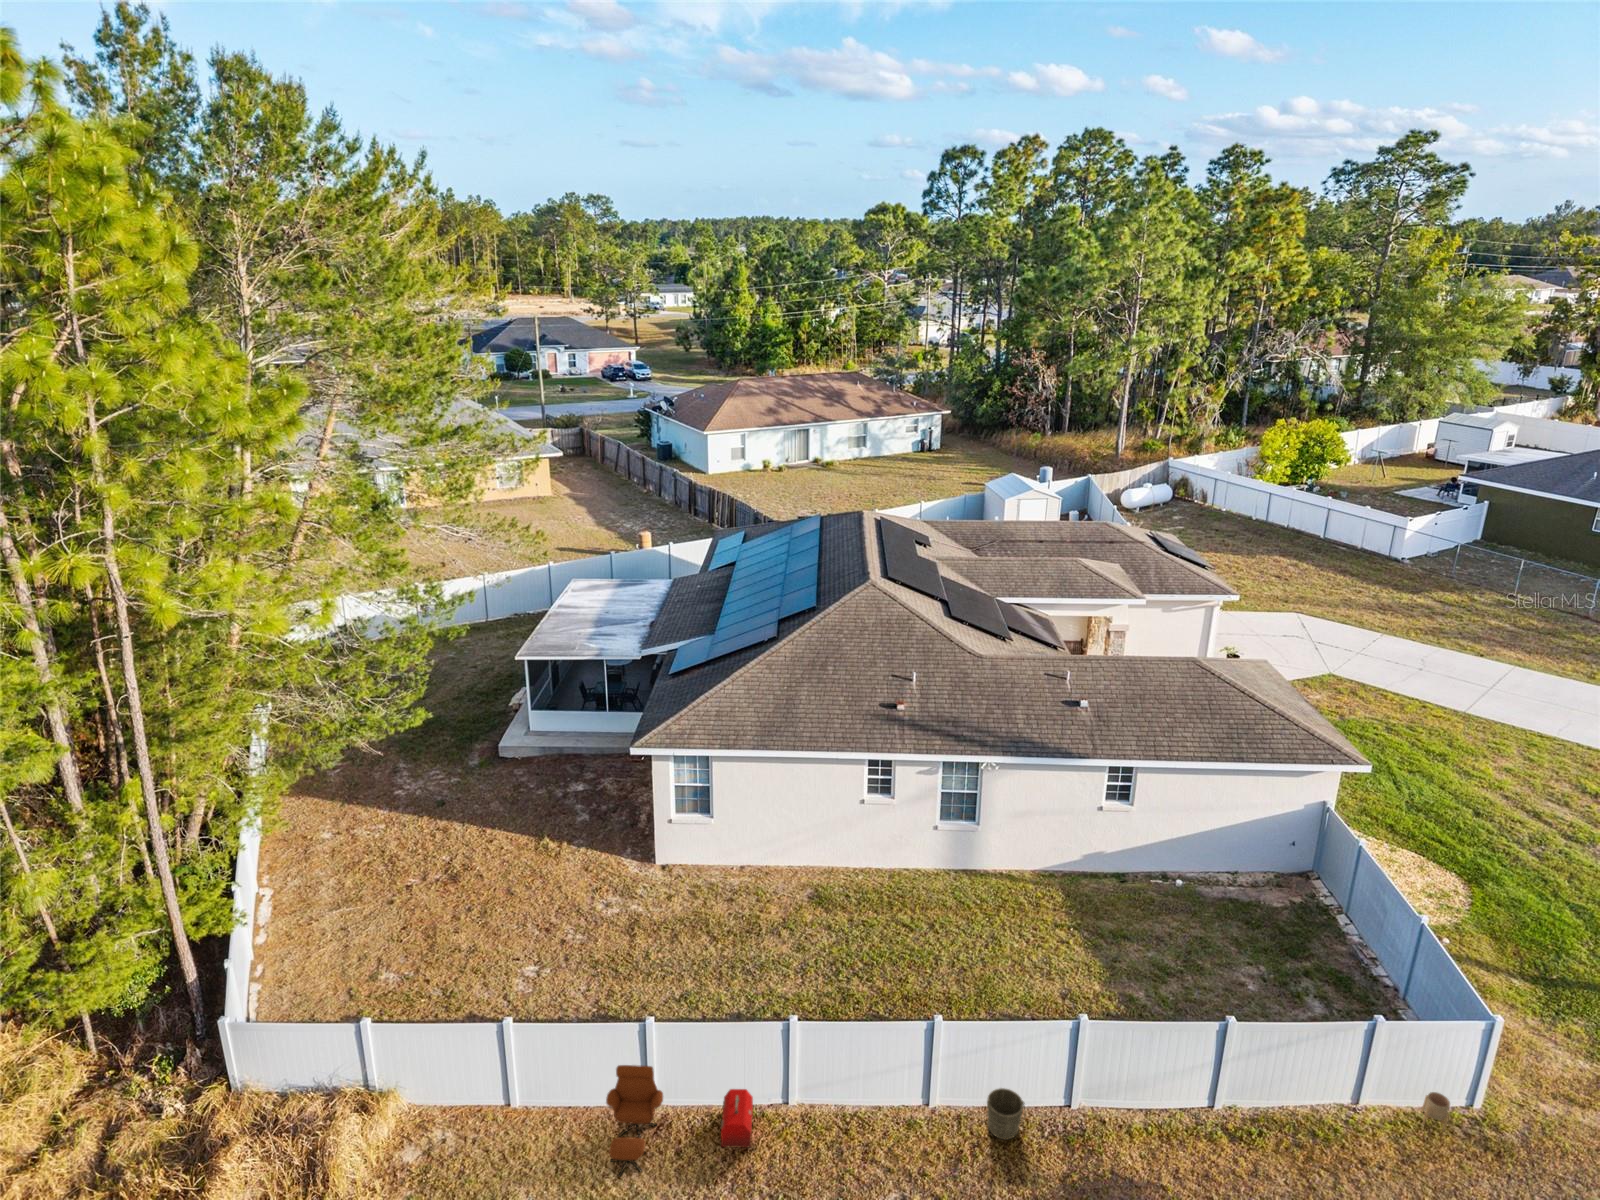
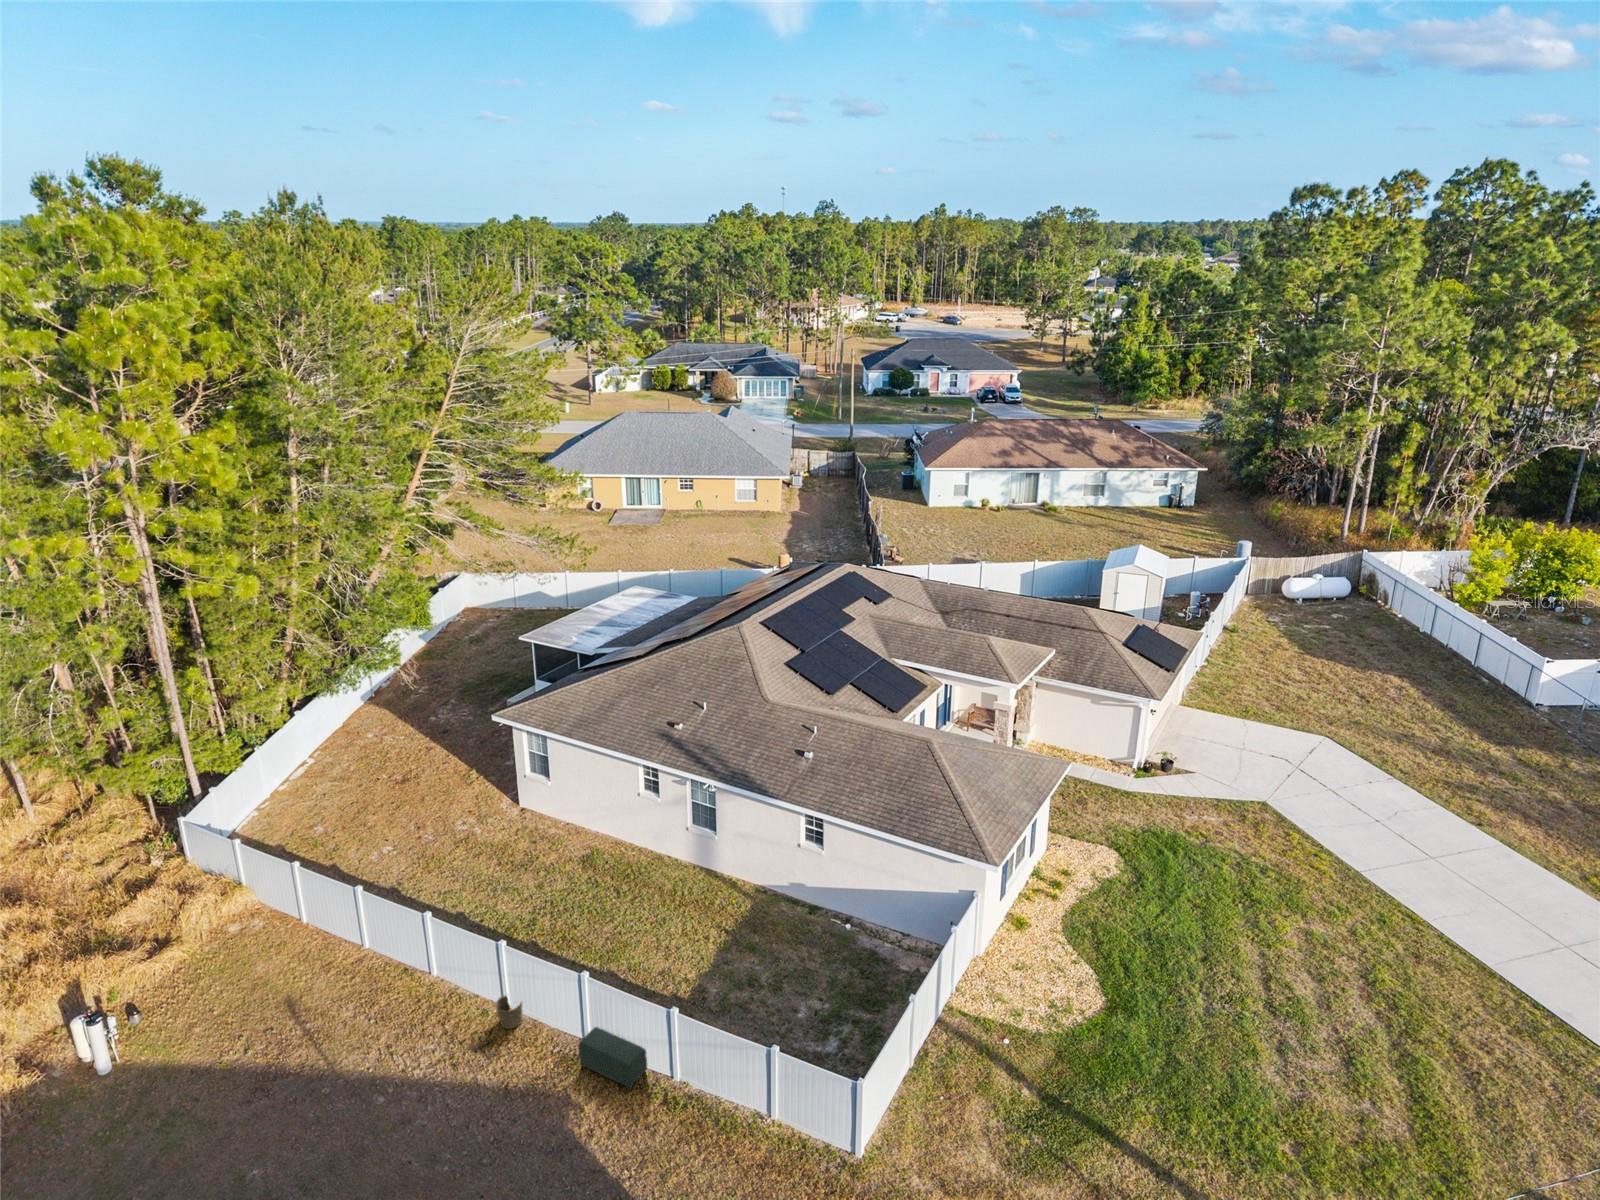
lounge chair: present [606,1065,663,1176] -> none [300,901,350,965]
bench: none [1141,1085,1243,1146] -> present [578,1027,647,1090]
toolbox: present [721,1089,753,1147] -> none [360,938,398,975]
planter: present [1422,1092,1450,1131] -> none [773,1112,794,1145]

